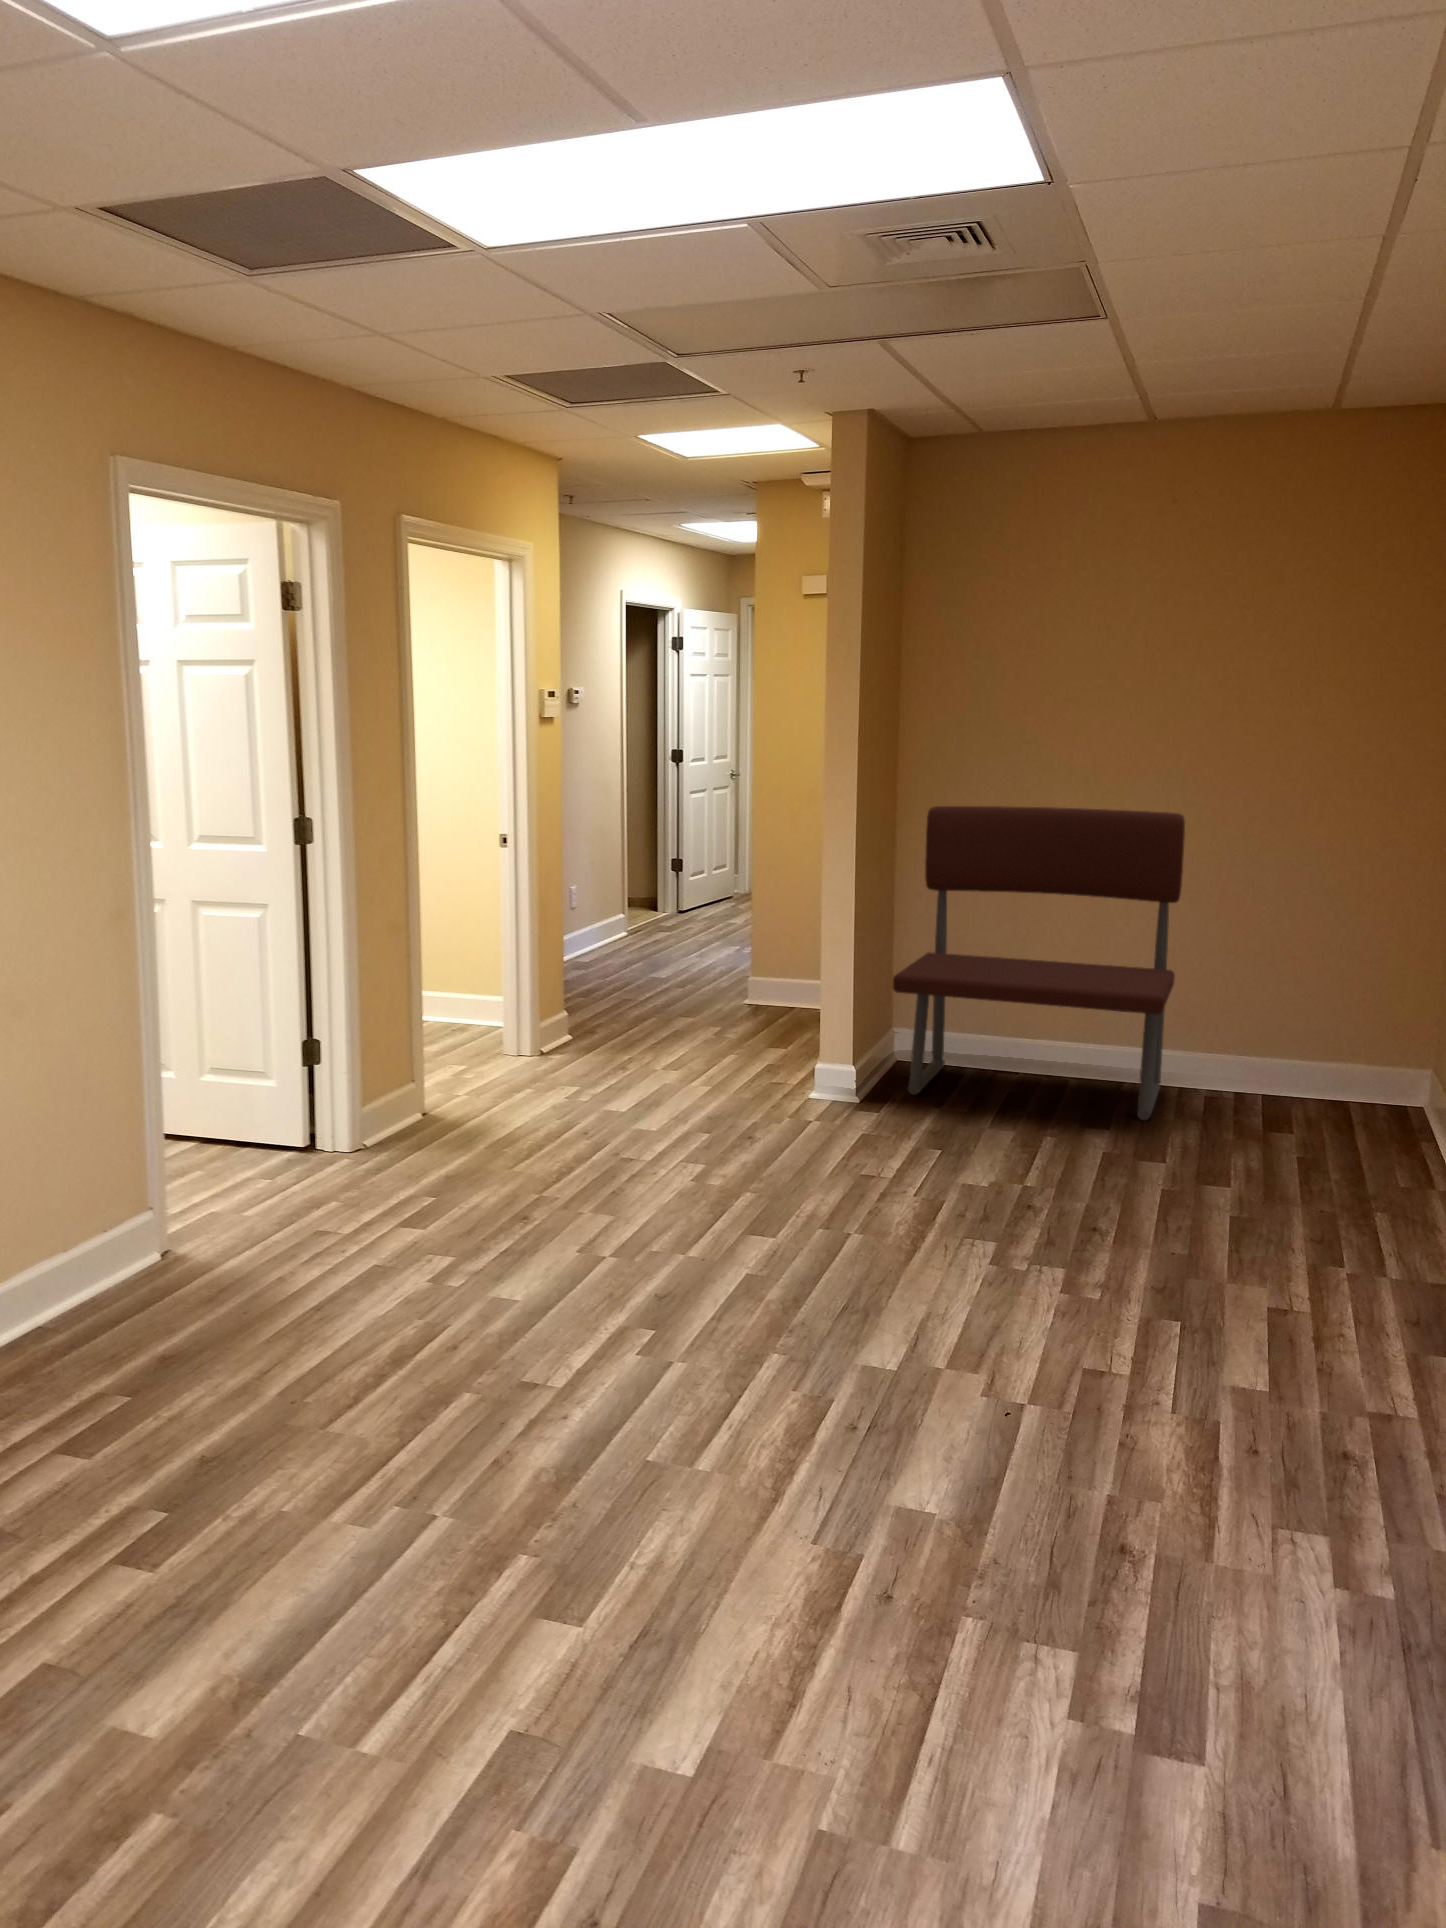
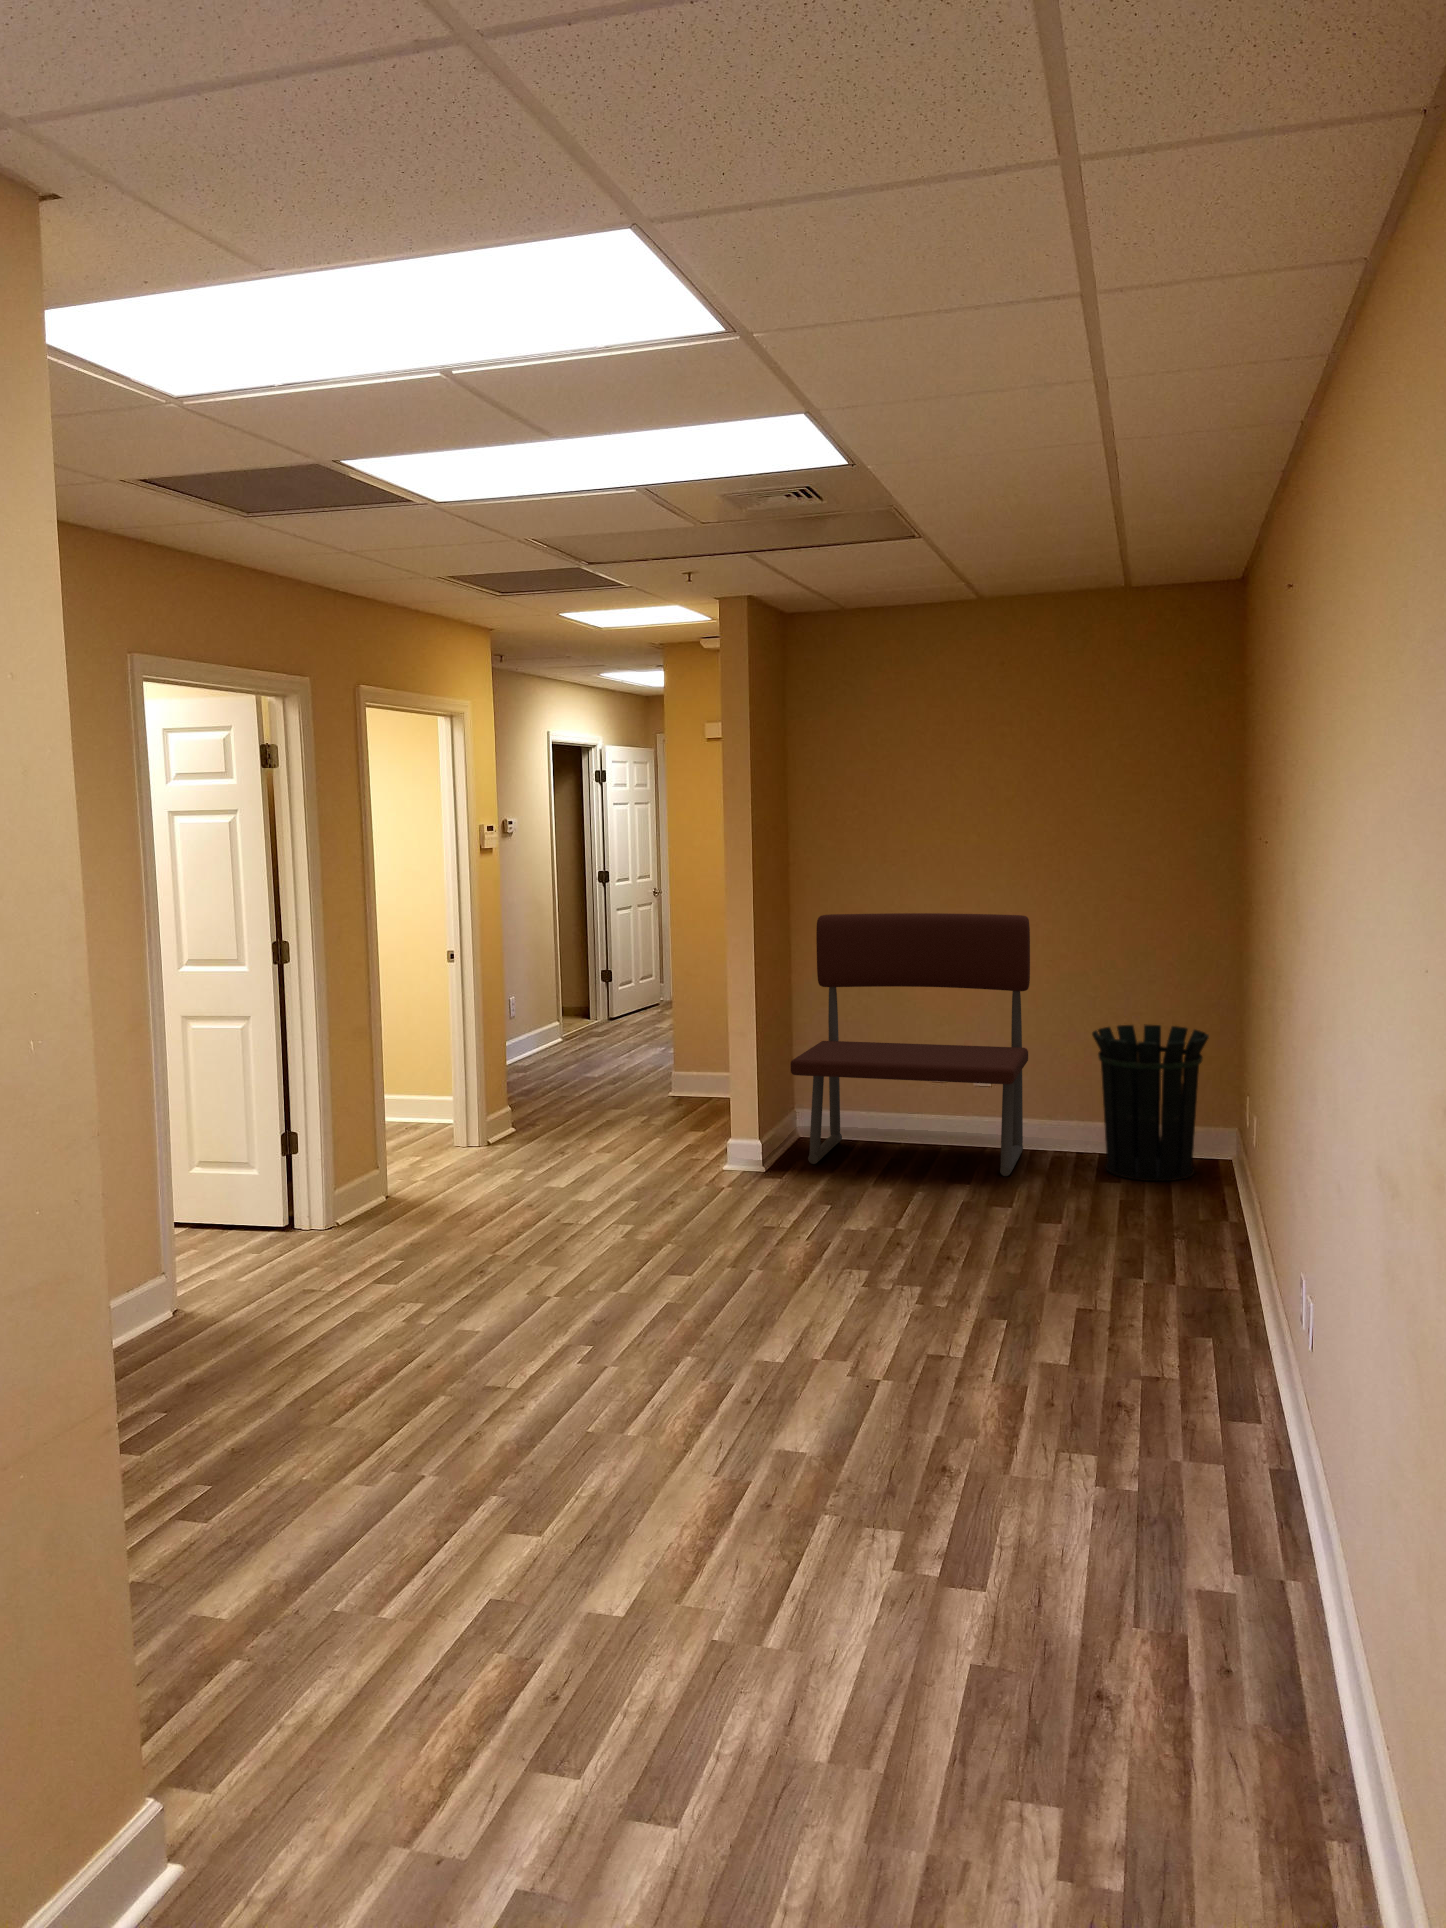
waste bin: none [1257,947,1406,1136] -> present [1092,1025,1209,1181]

